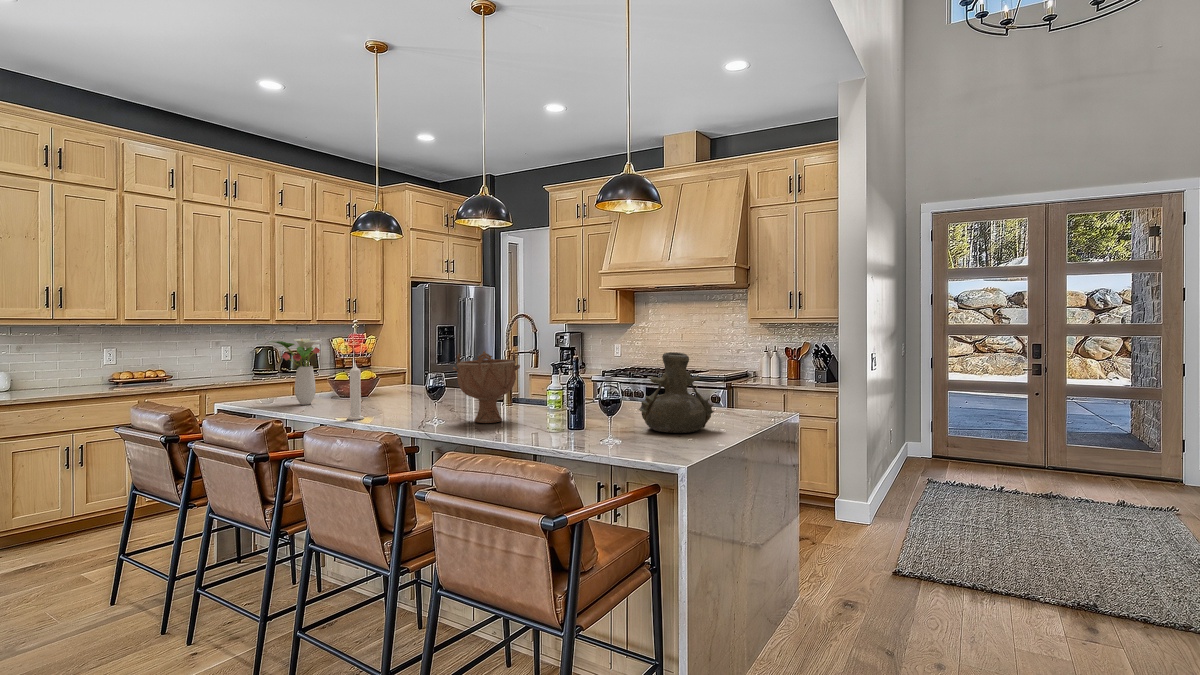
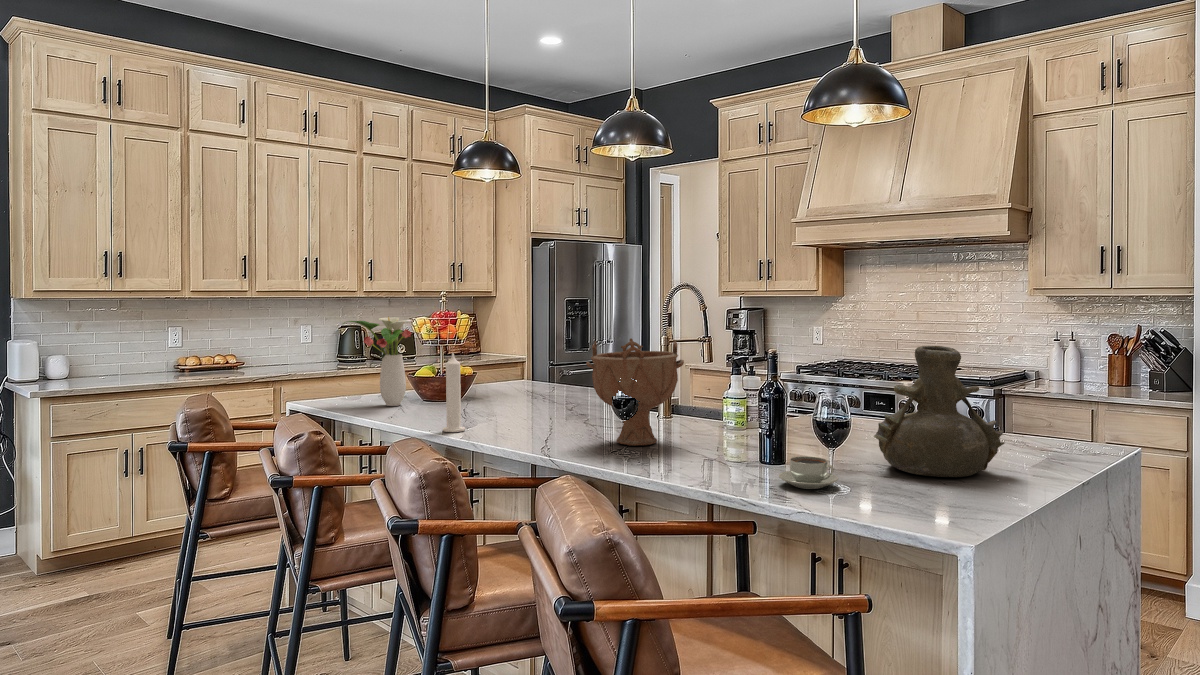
coffee cup: none [579,423,615,442] -> present [779,456,838,489]

